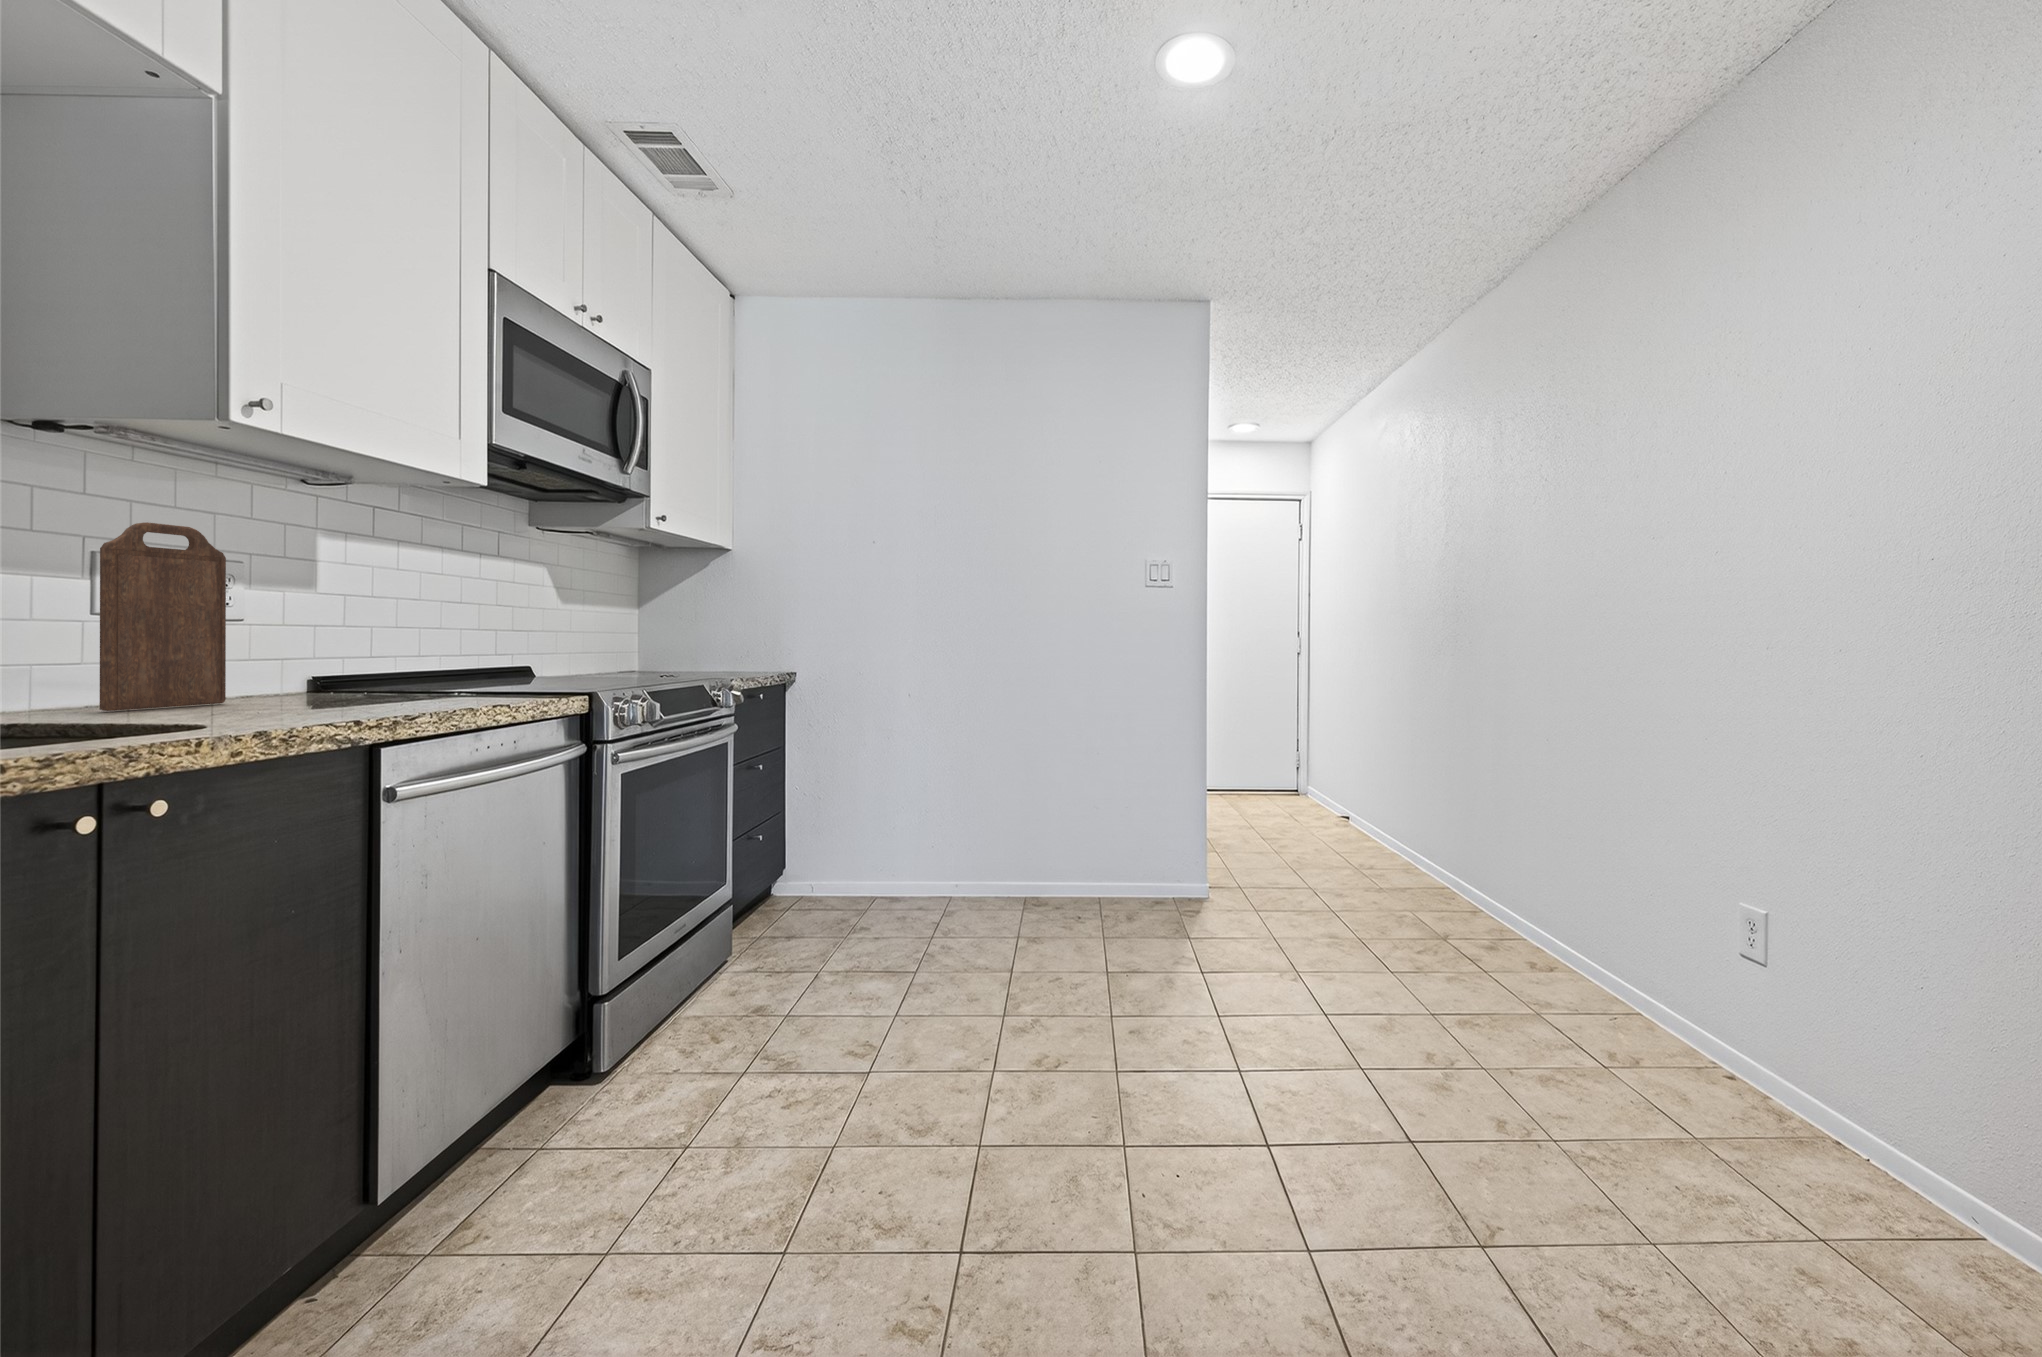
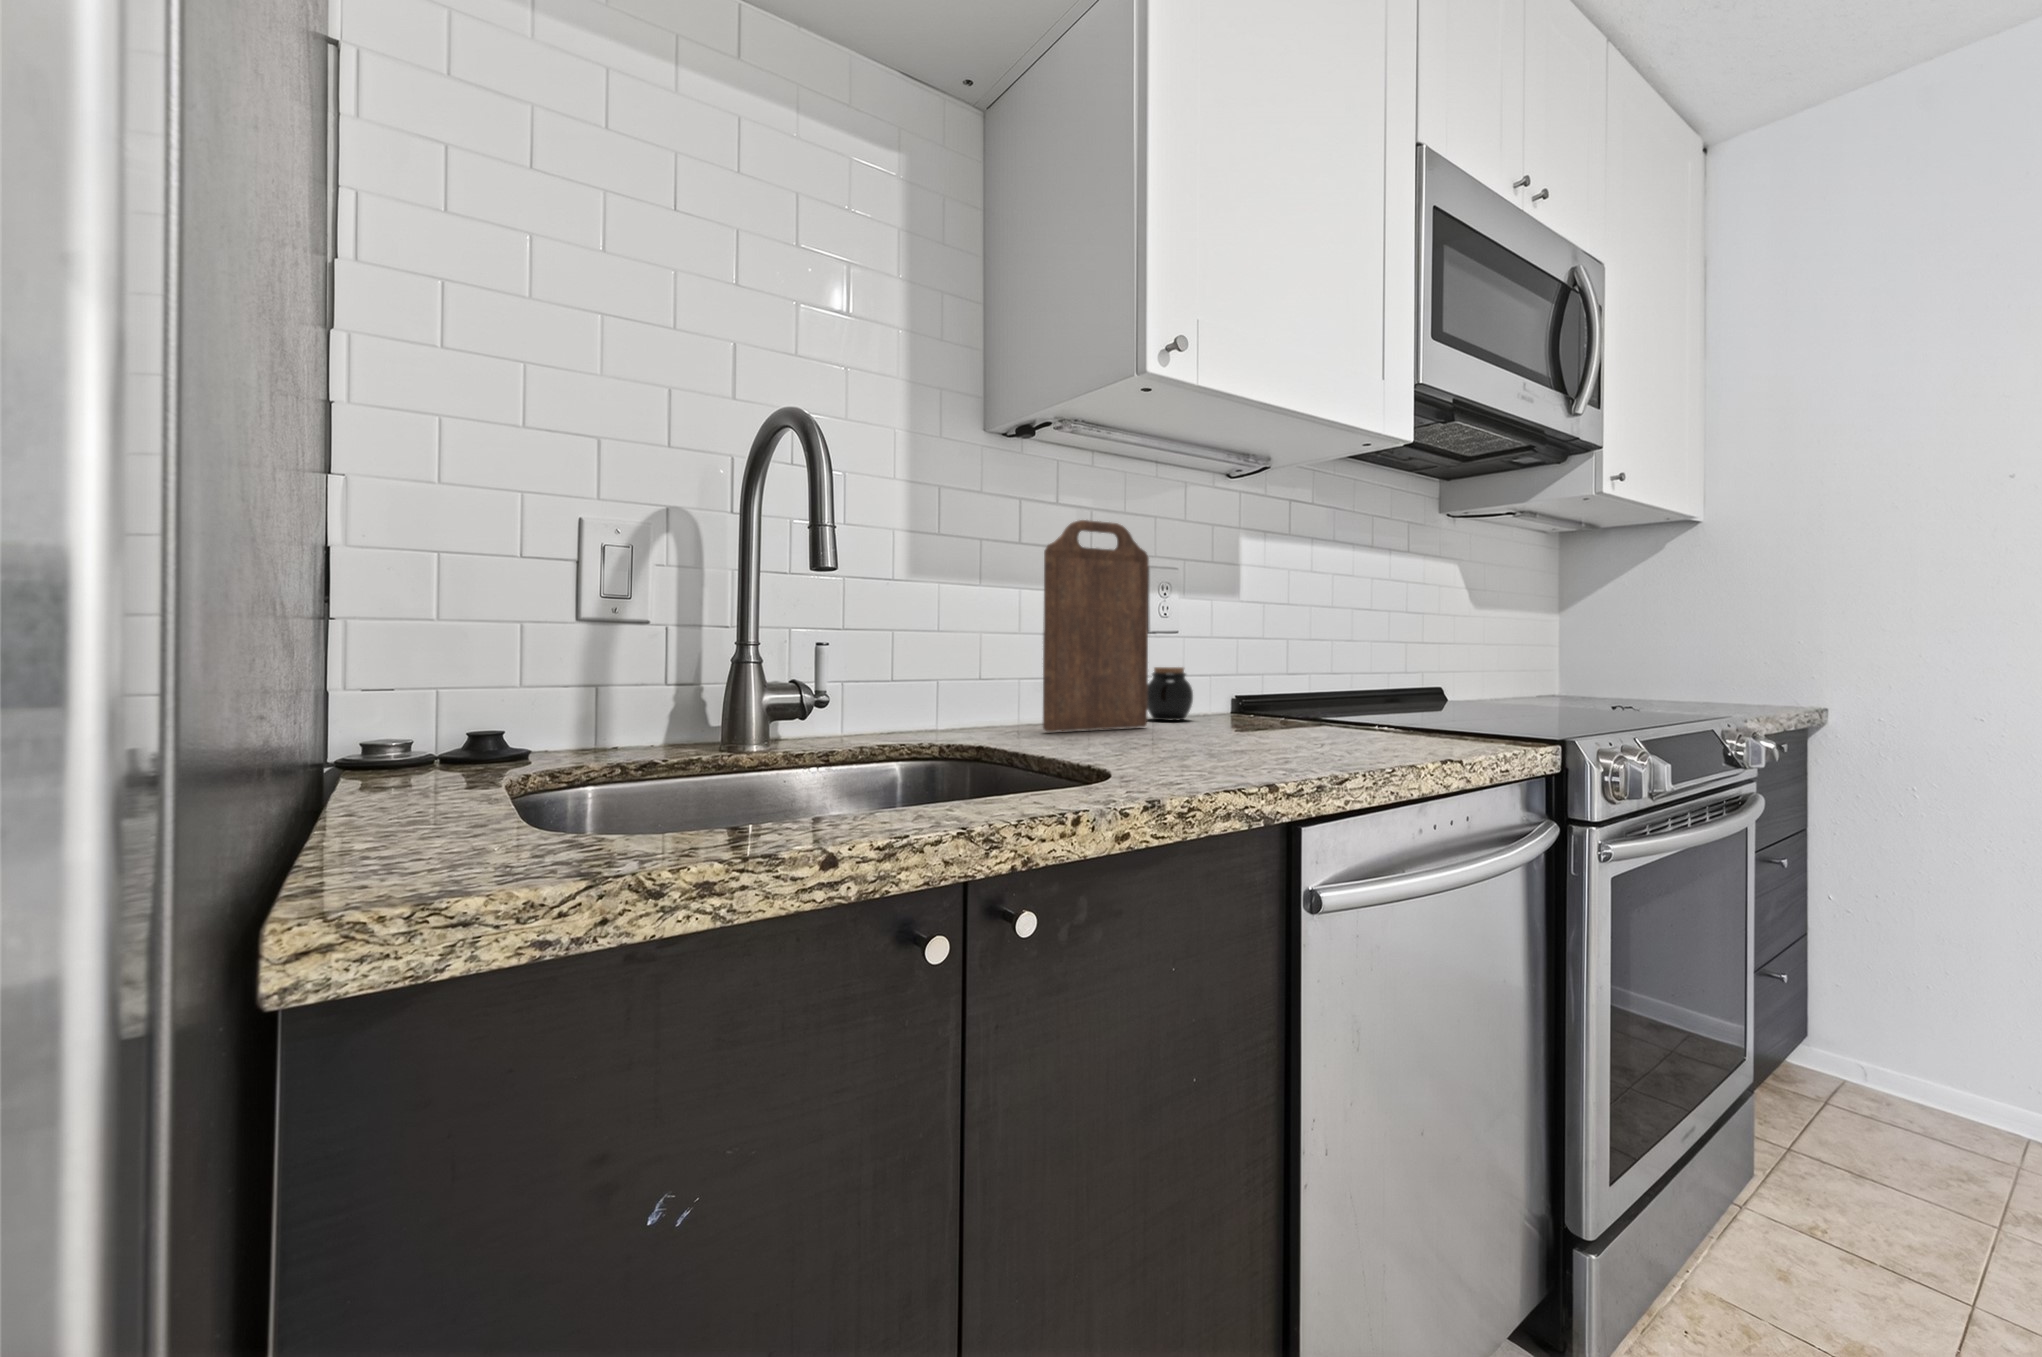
jar: none [217,652,275,699] -> present [1147,667,1193,720]

